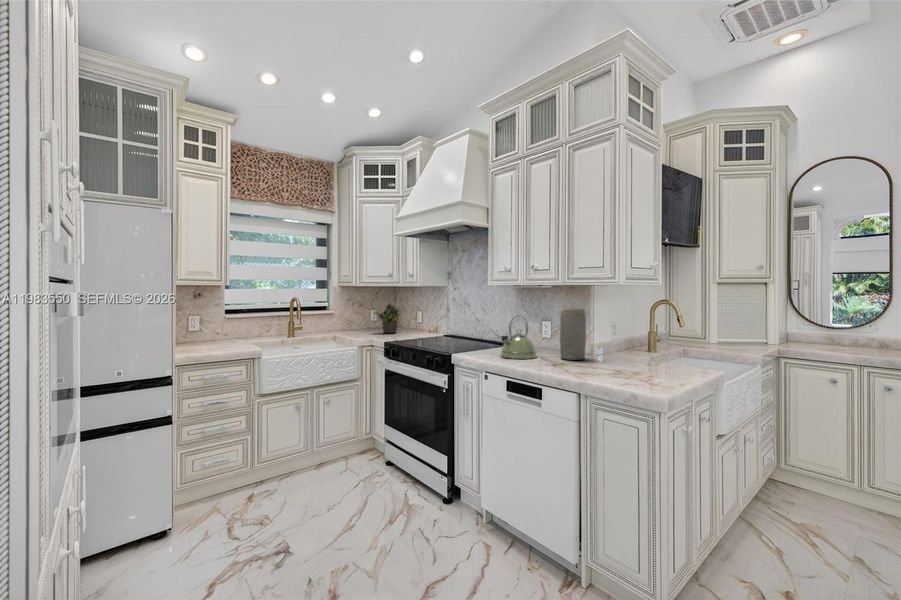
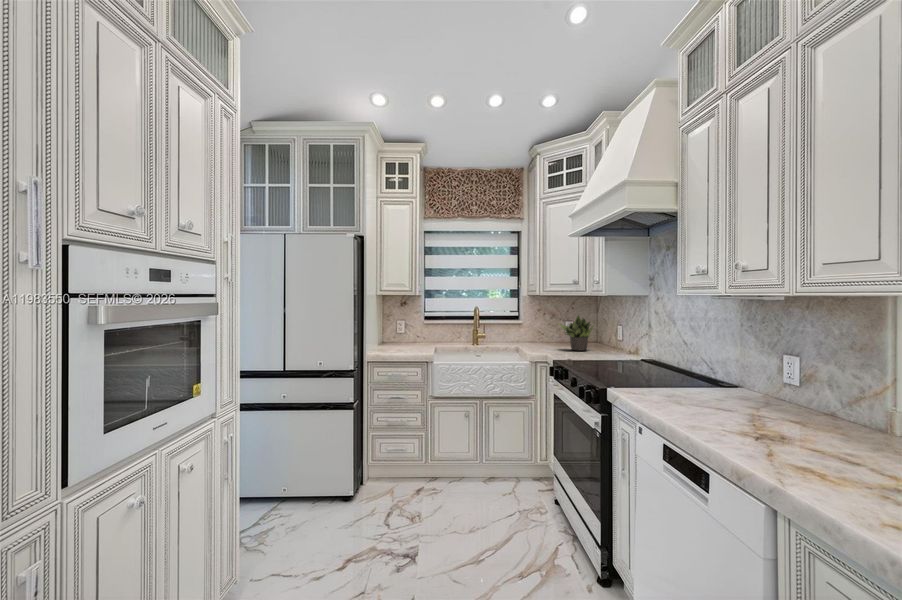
vase: present [560,308,586,360] -> none [797,336,858,433]
kettle: present [501,316,537,359] -> none [679,343,752,415]

